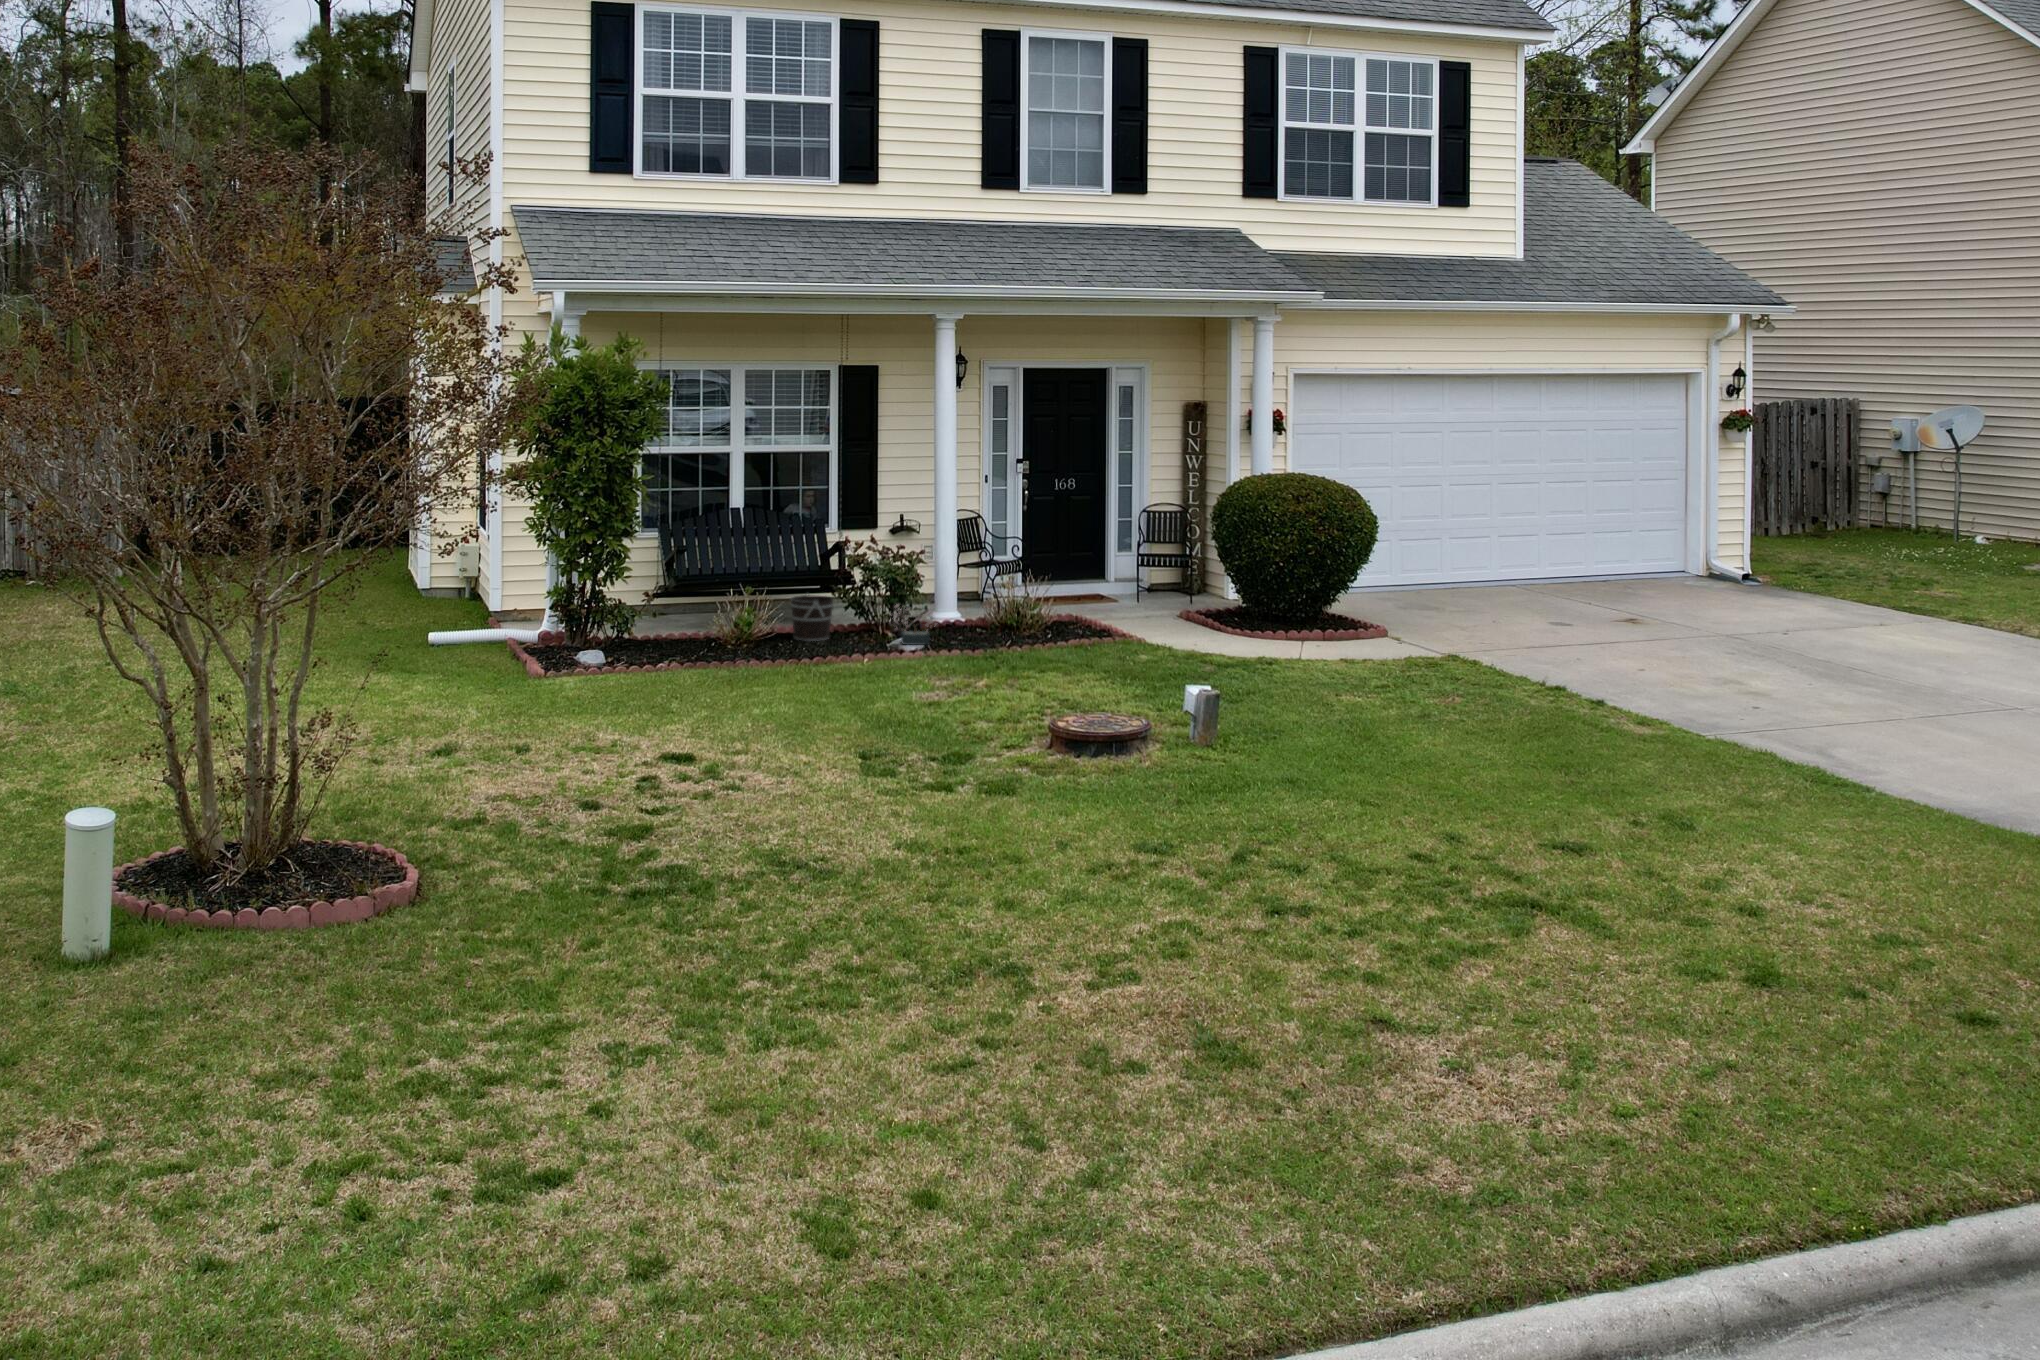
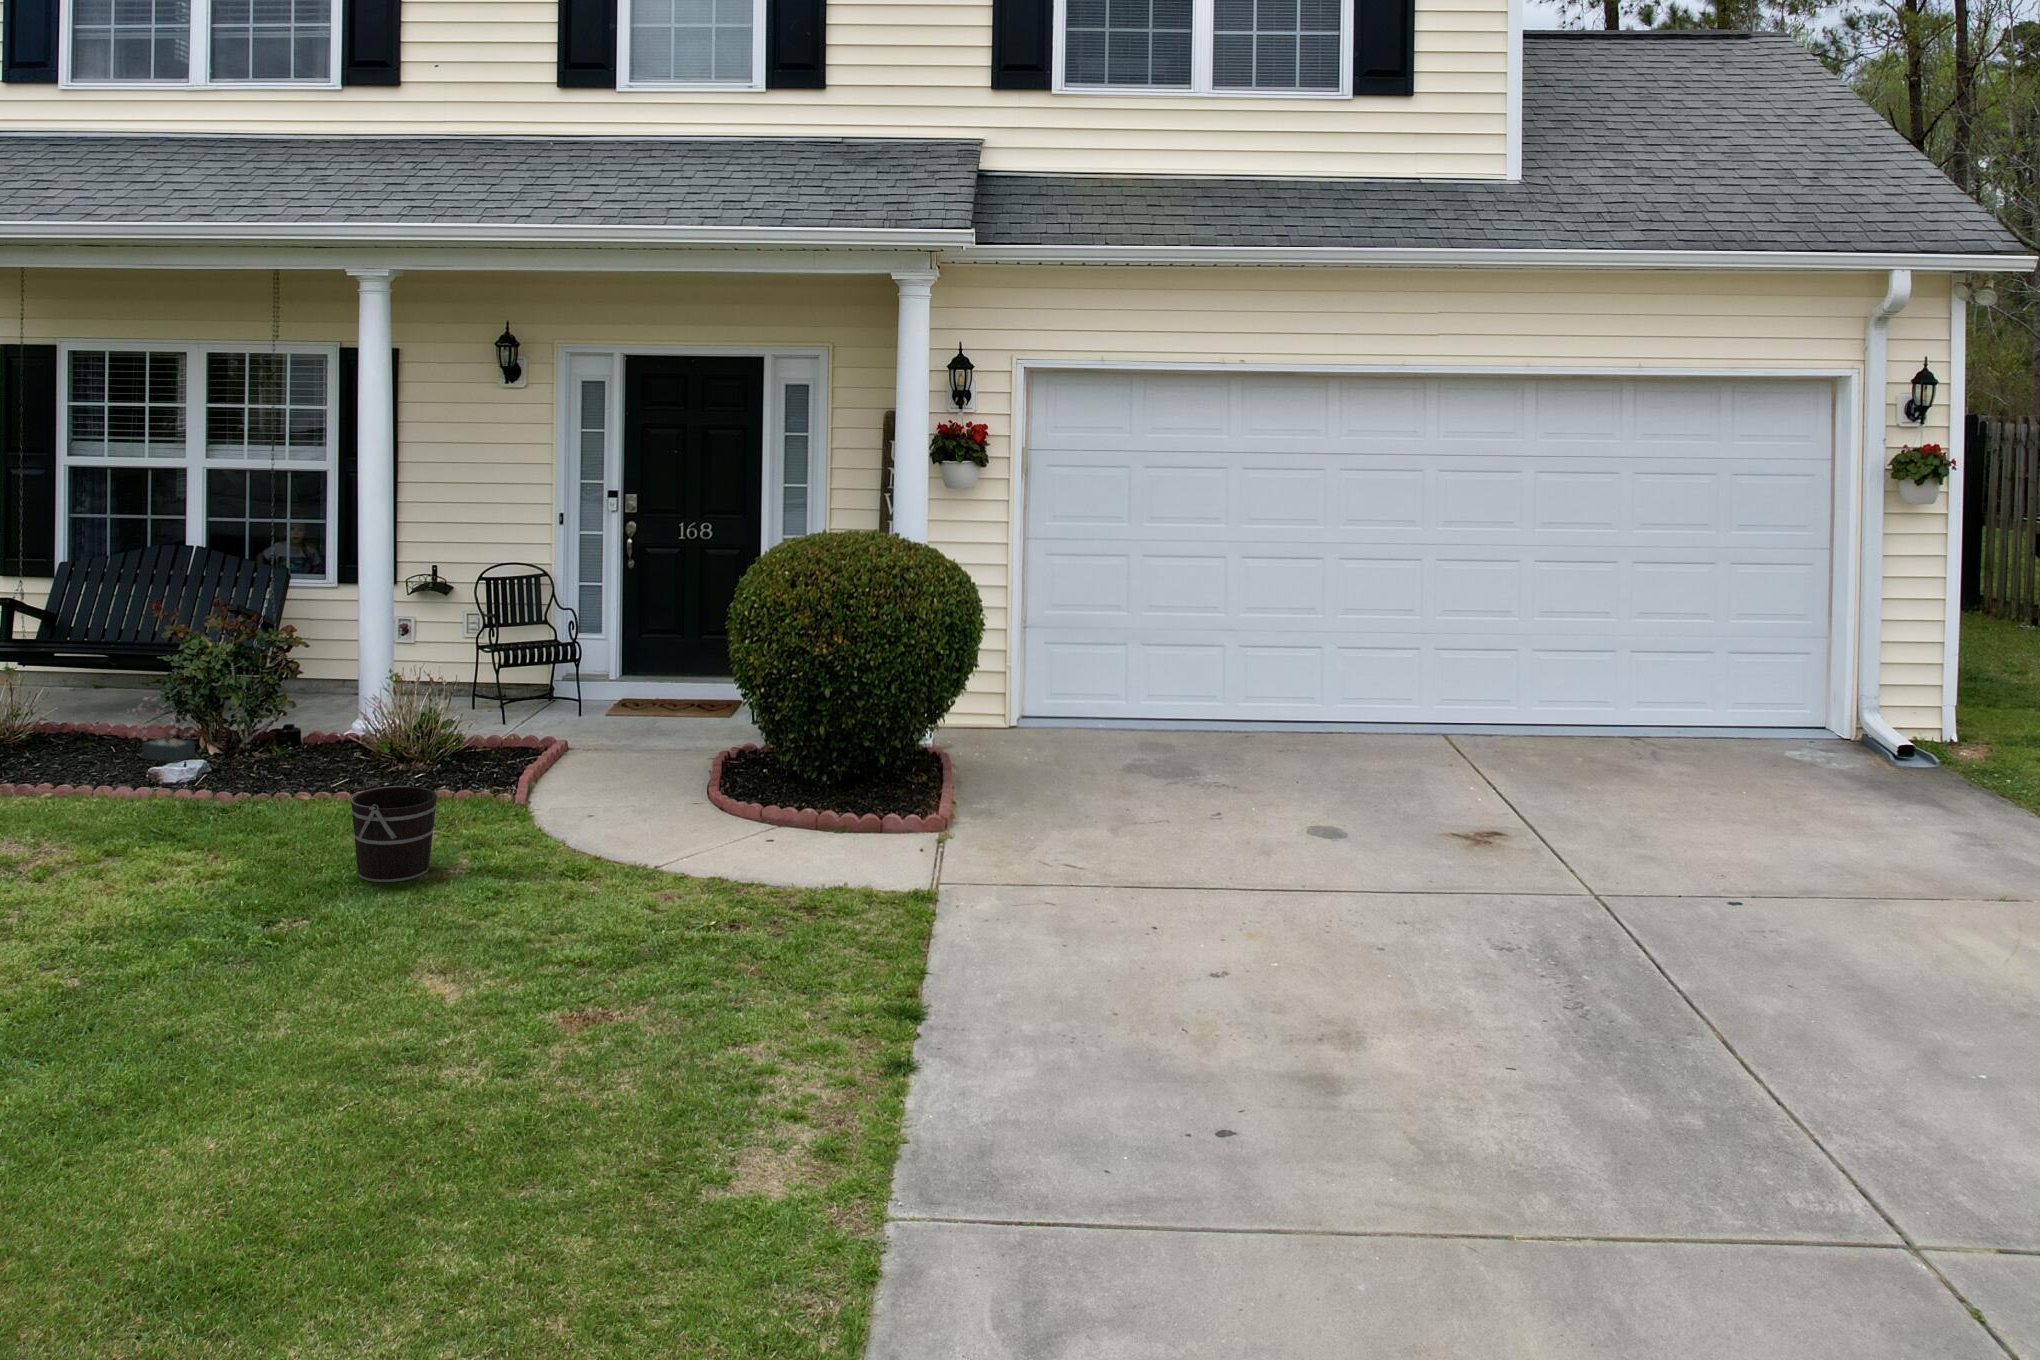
bucket: present [790,595,833,641] -> present [351,782,437,882]

